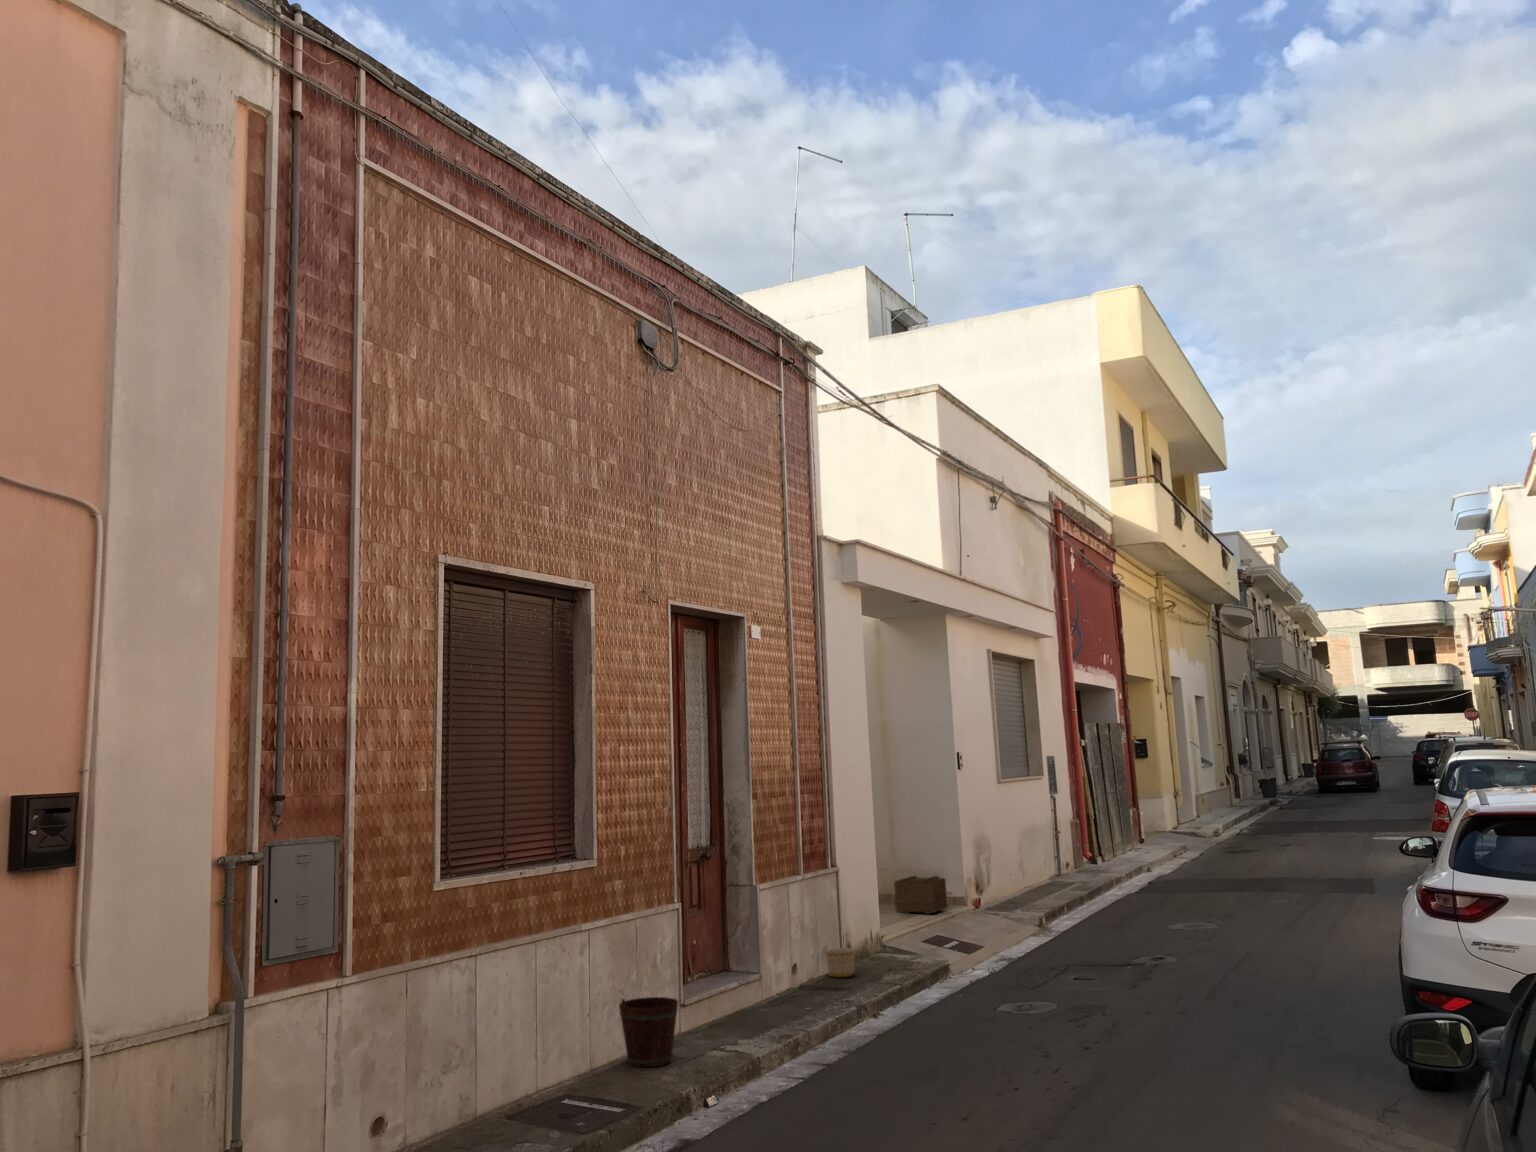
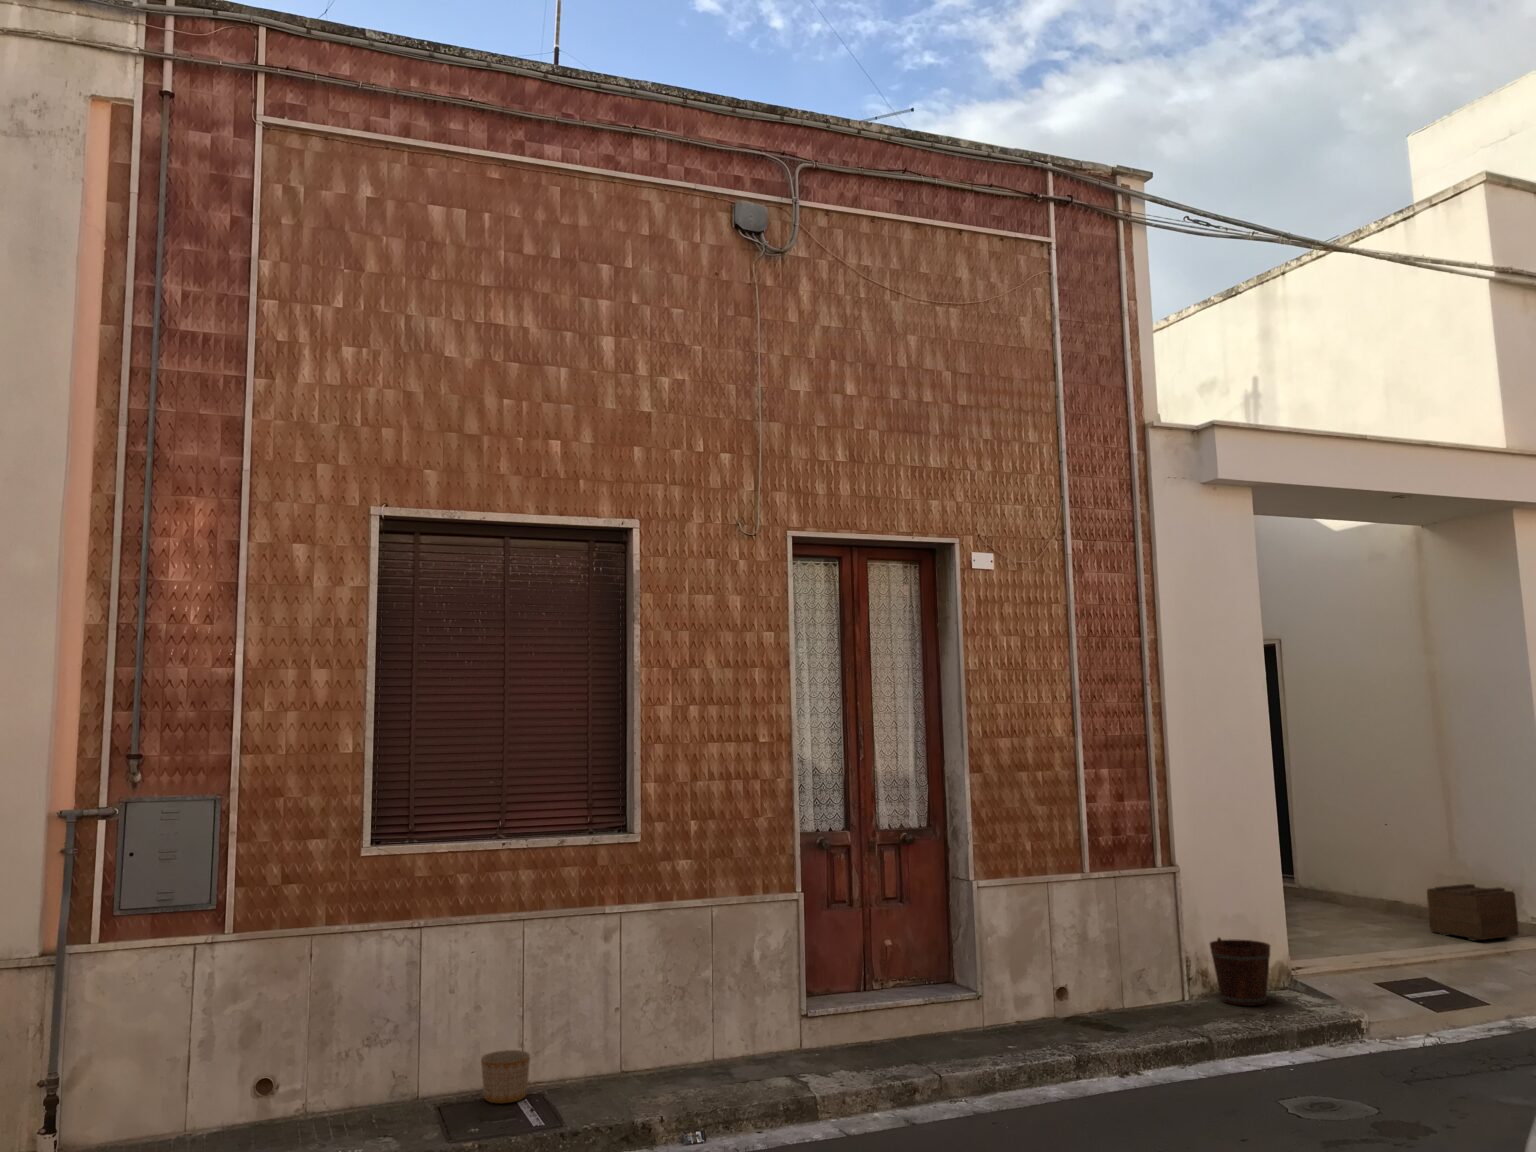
planter: present [826,948,854,977] -> present [481,1050,530,1103]
bucket: present [619,997,678,1067] -> present [1210,938,1271,1006]

